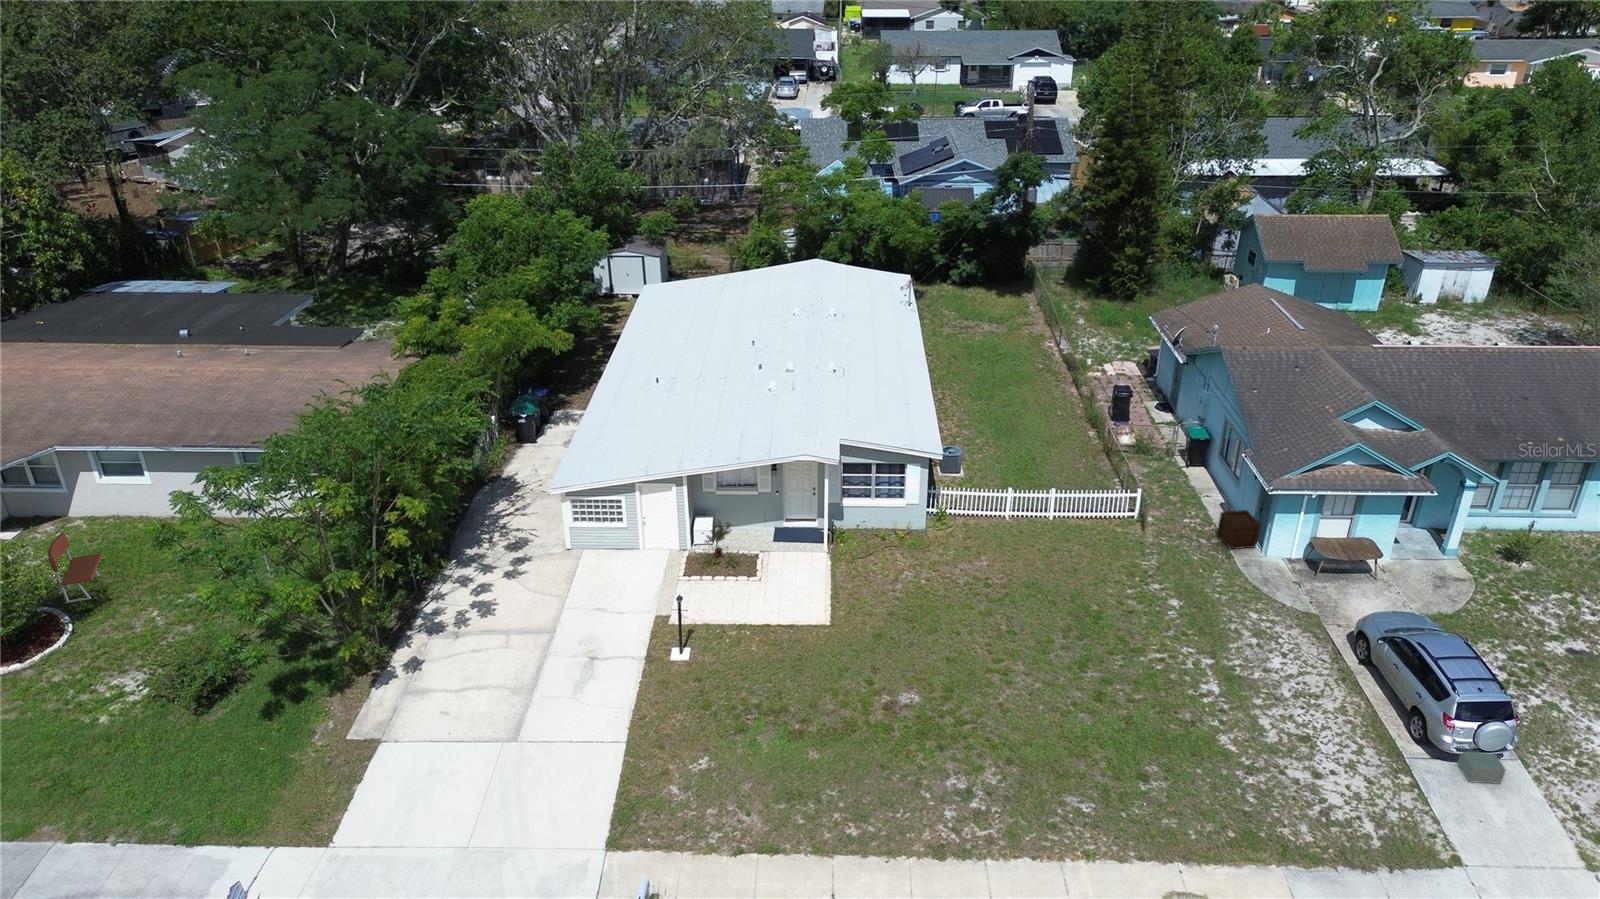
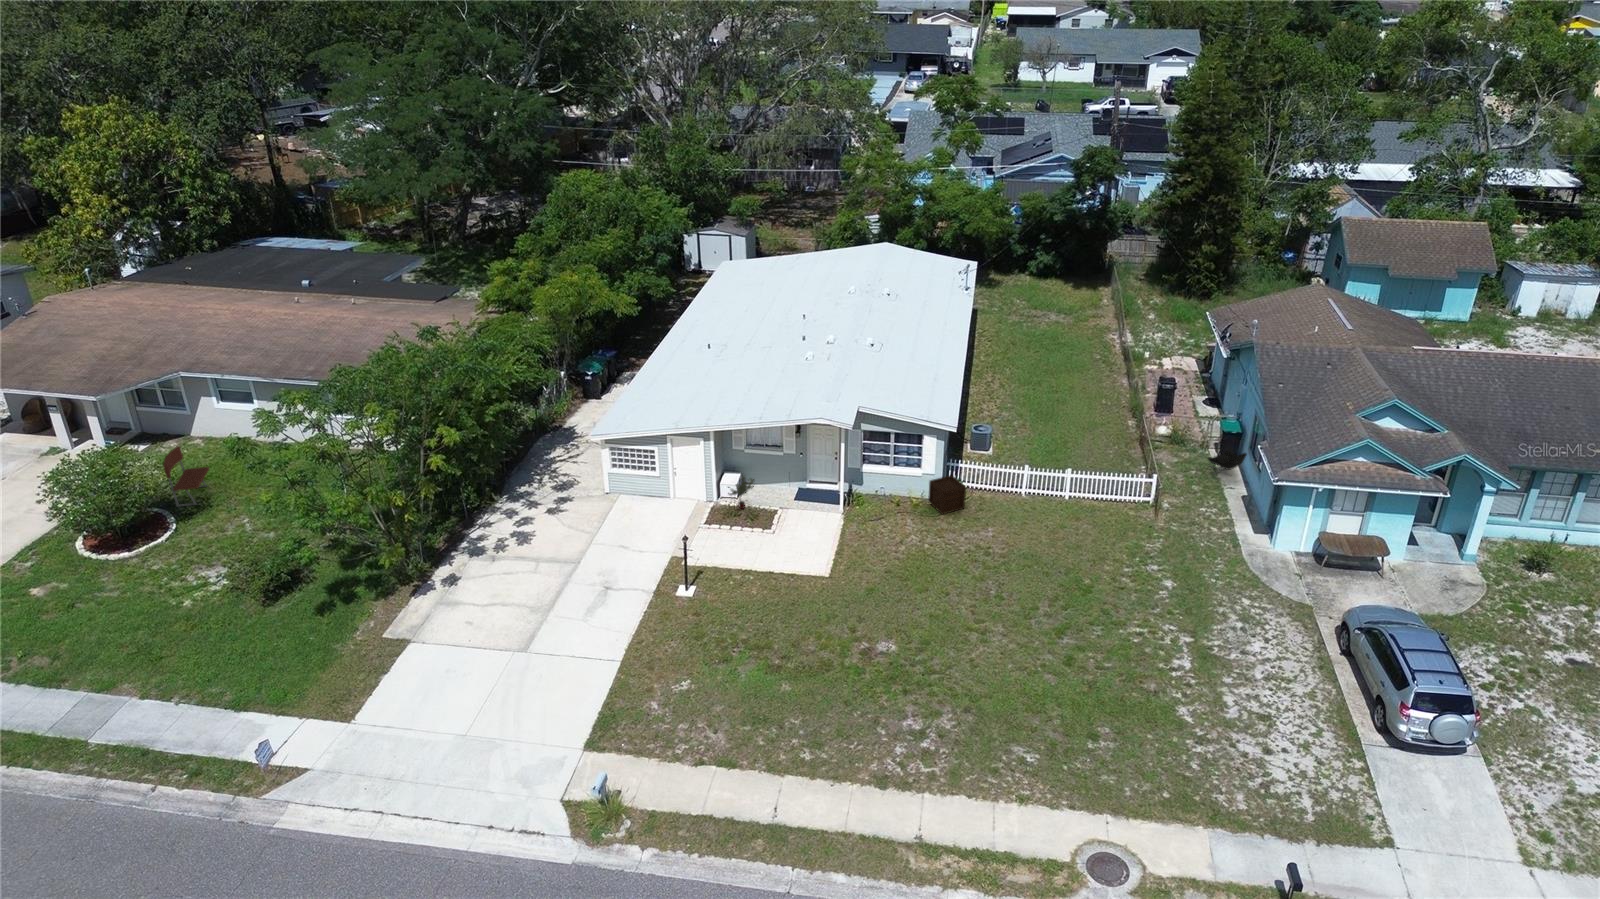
lounge chair: none [1181,457,1219,484] -> present [1208,450,1247,473]
wooden crate: present [1217,510,1261,549] -> present [928,475,966,514]
storage box: present [1457,750,1506,784] -> none [1415,741,1461,777]

